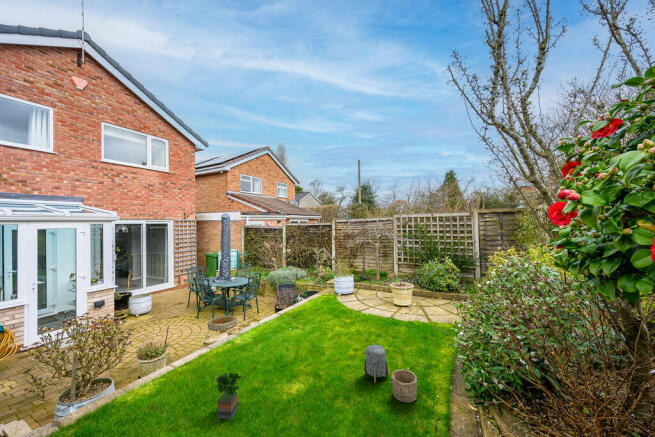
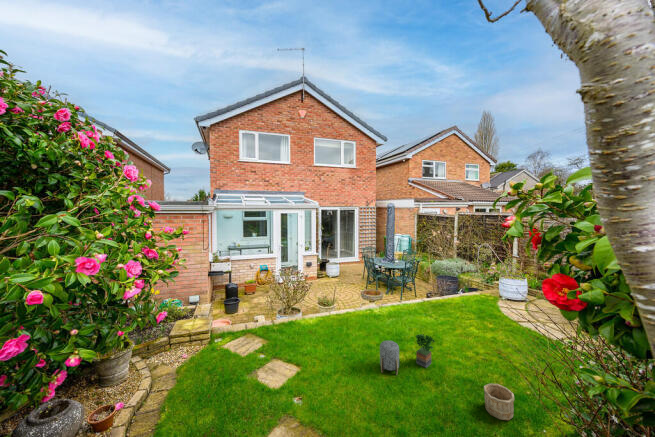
stool: present [364,345,388,383] -> present [380,341,399,375]
potted tree: present [216,373,241,419] -> present [416,334,435,368]

